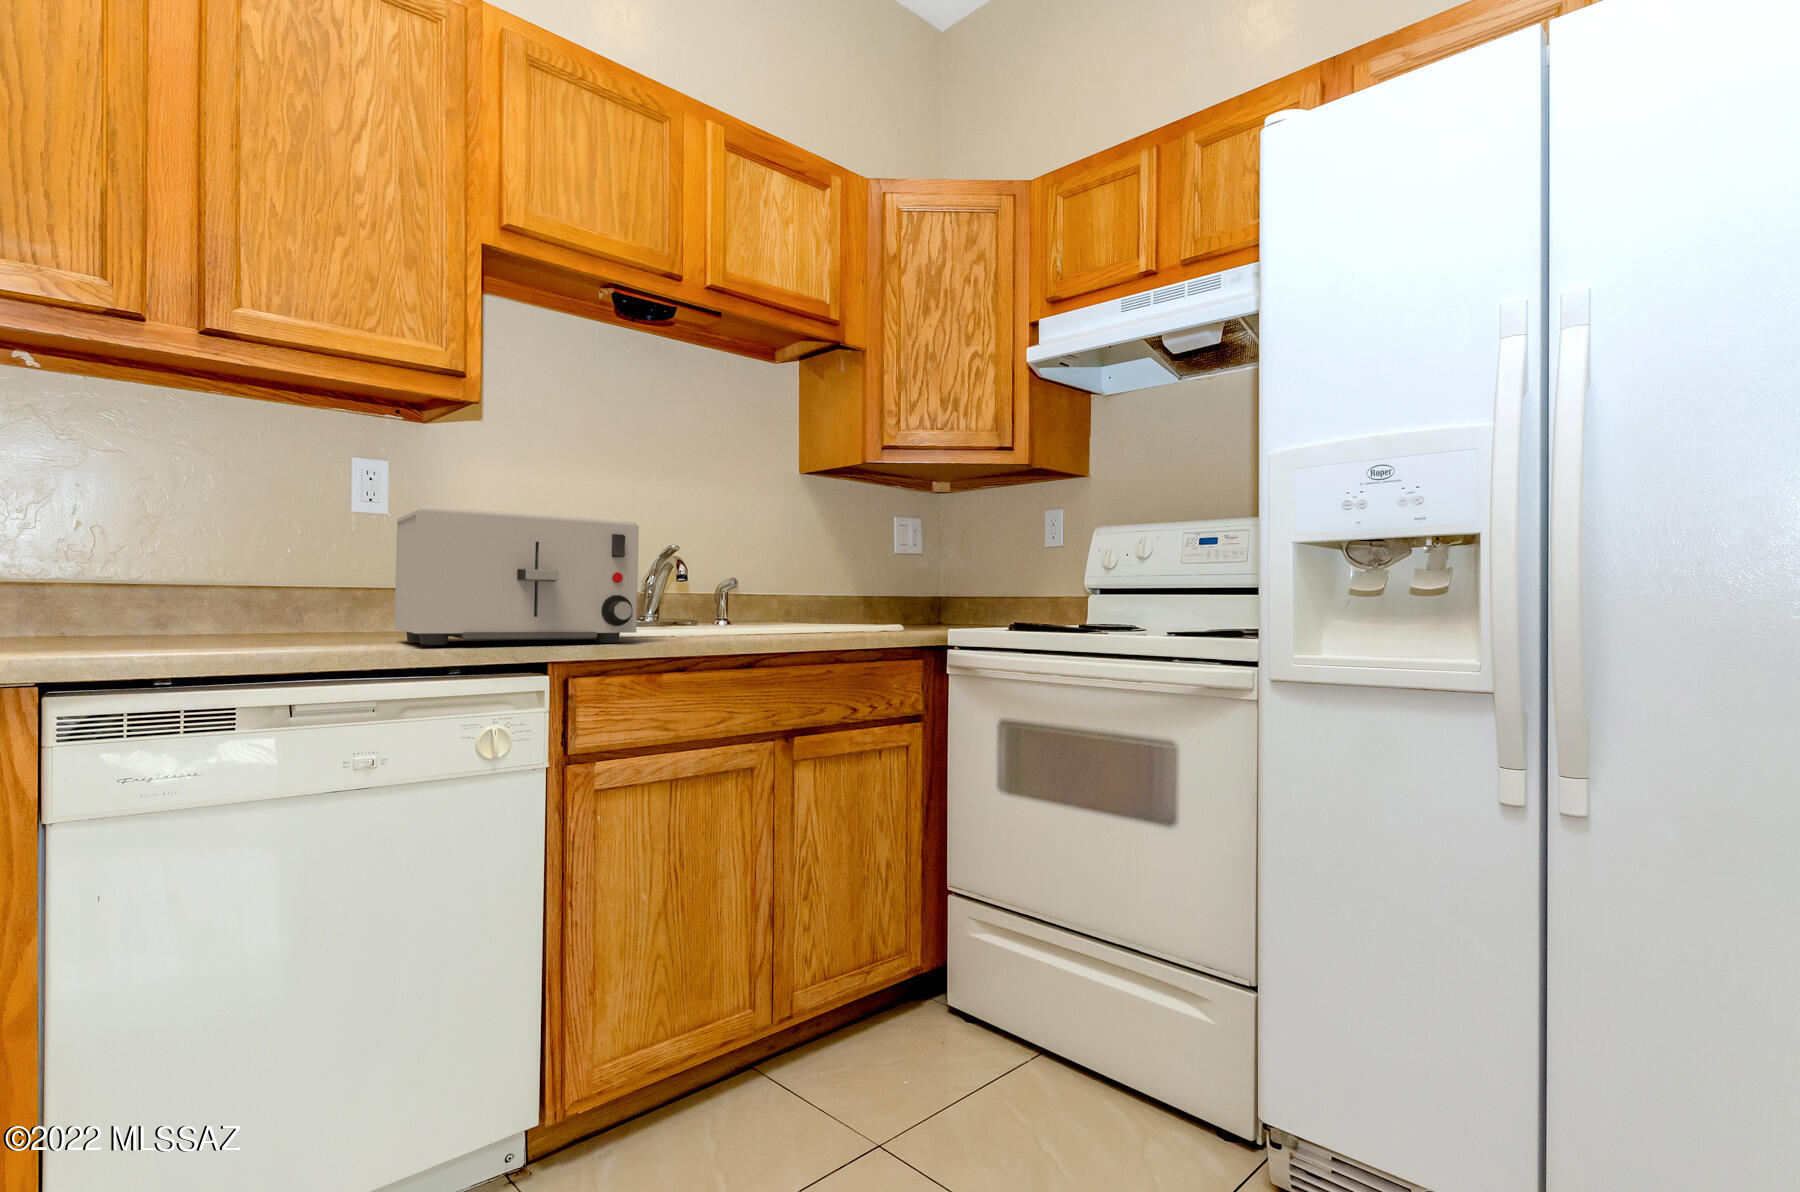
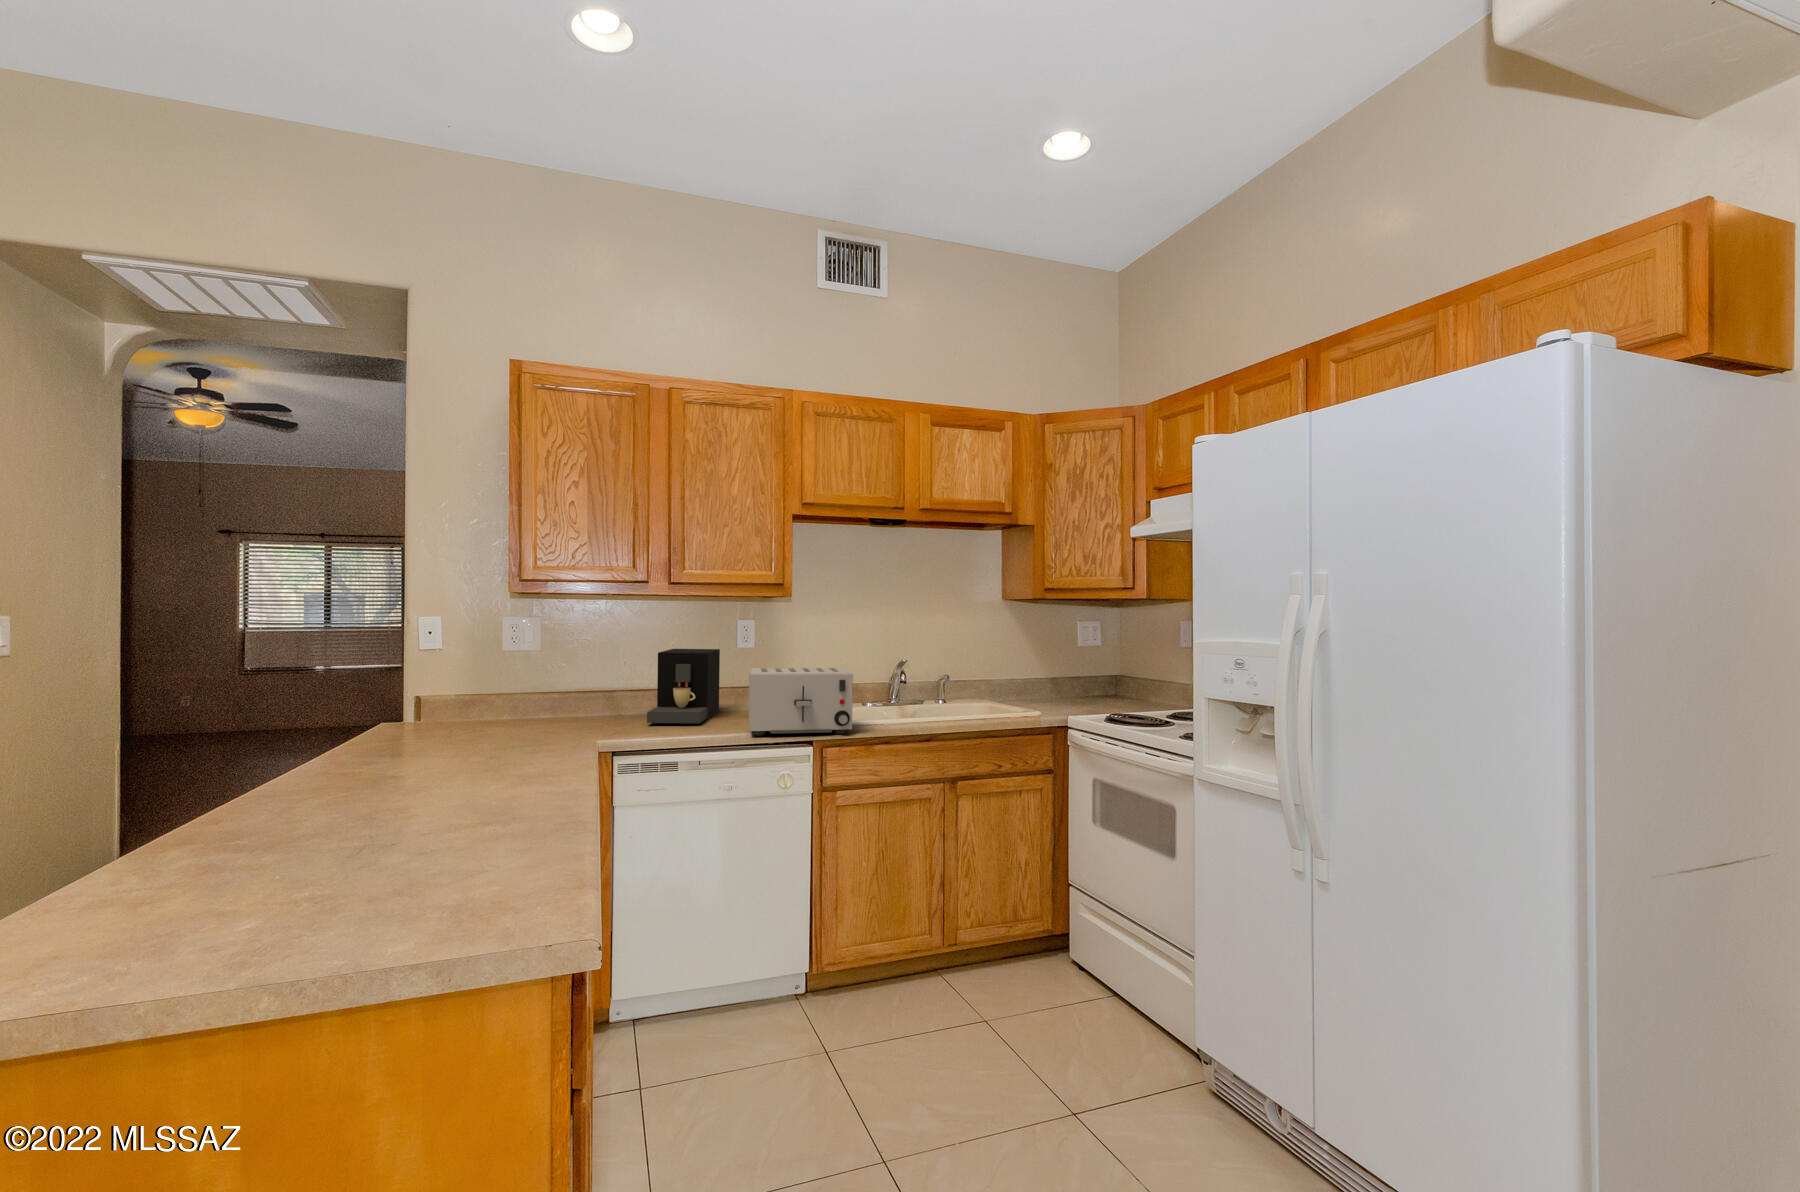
coffee maker: none [119,487,302,636] -> present [647,649,720,723]

